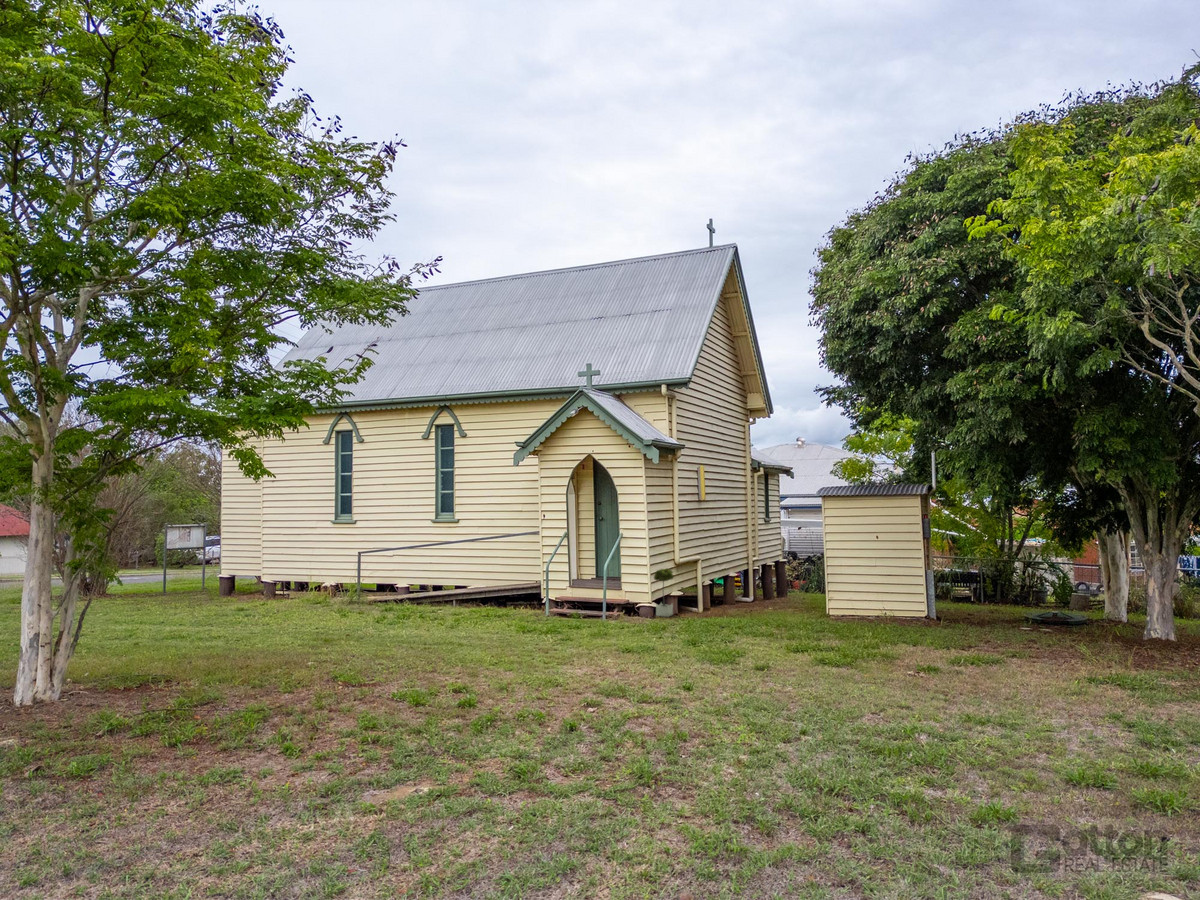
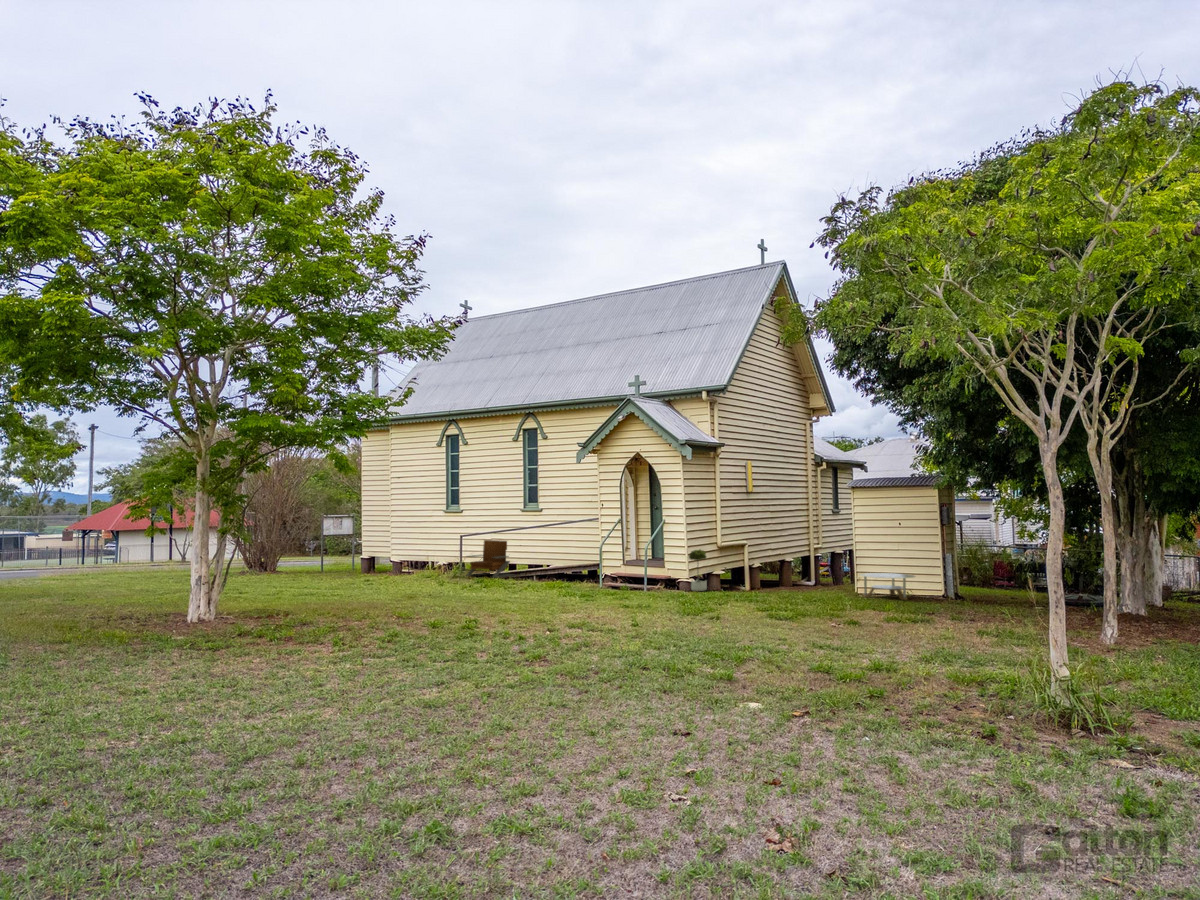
lounge chair: none [366,557,427,603] -> present [466,540,514,578]
round table: none [849,592,911,623] -> present [860,573,915,600]

